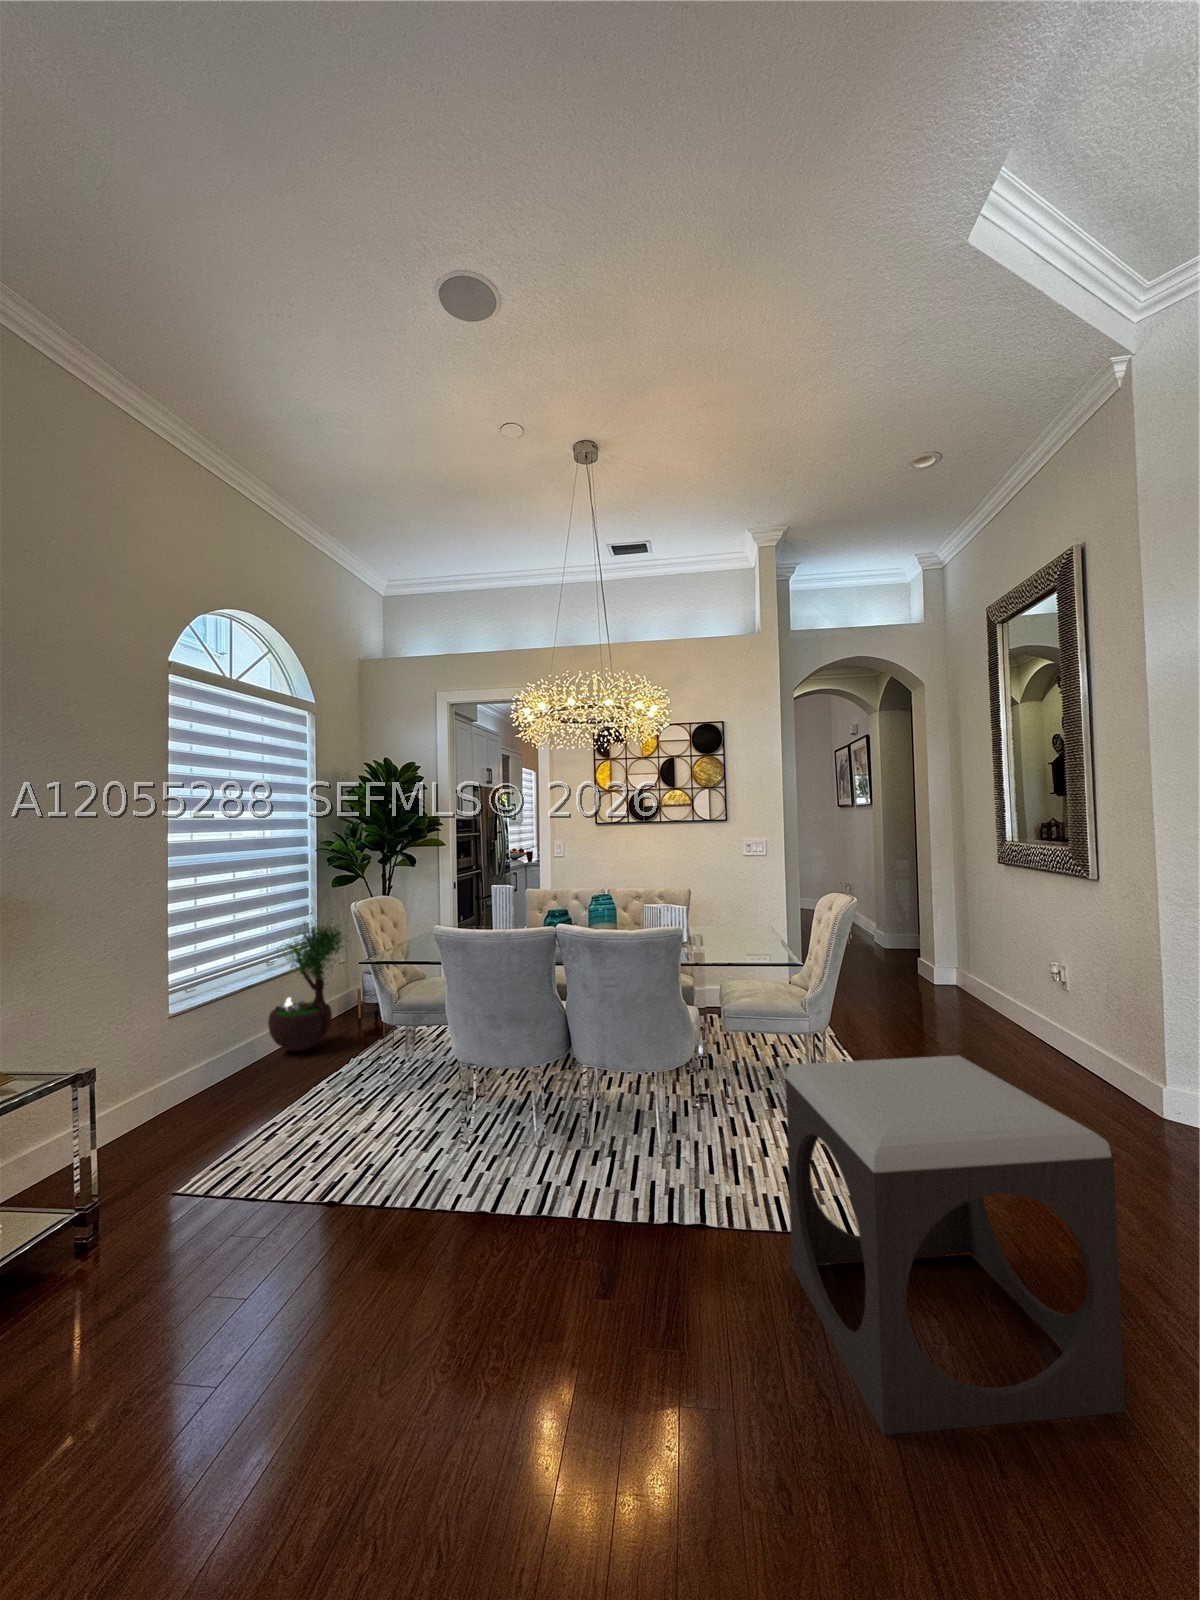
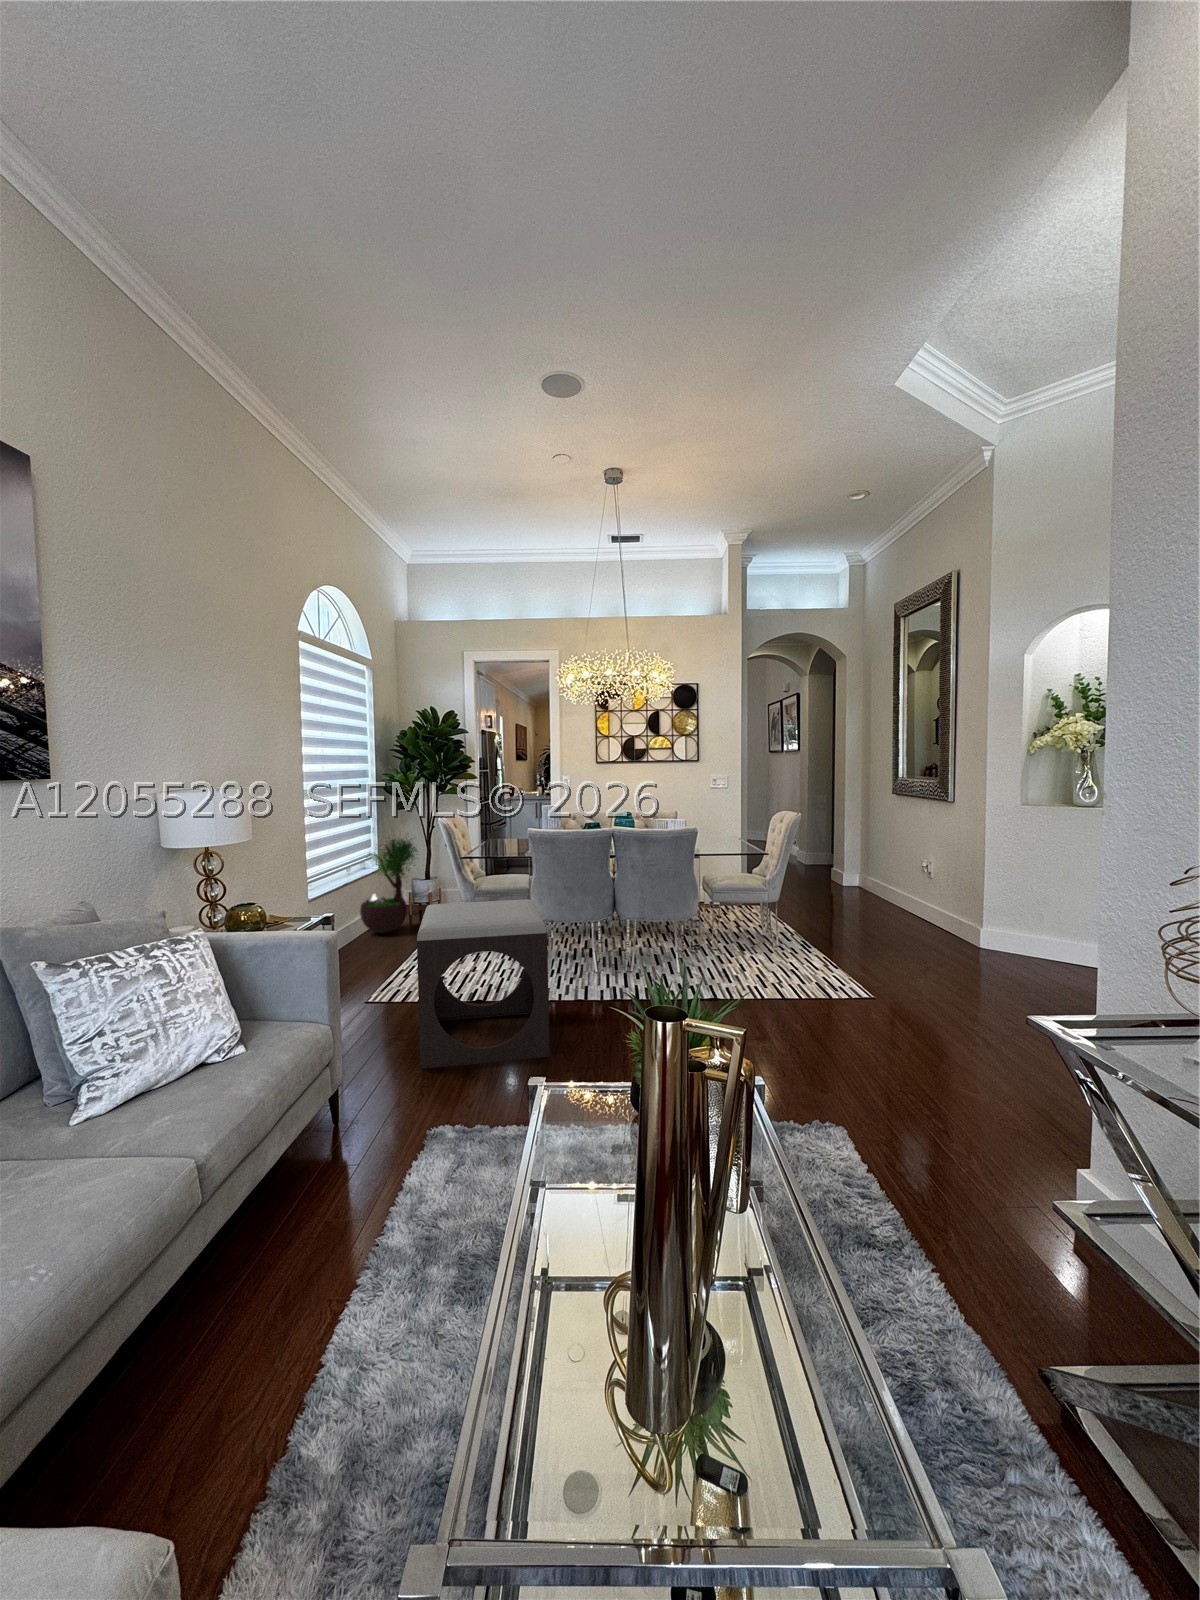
footstool: present [785,1056,1125,1435] -> present [417,899,550,1069]

